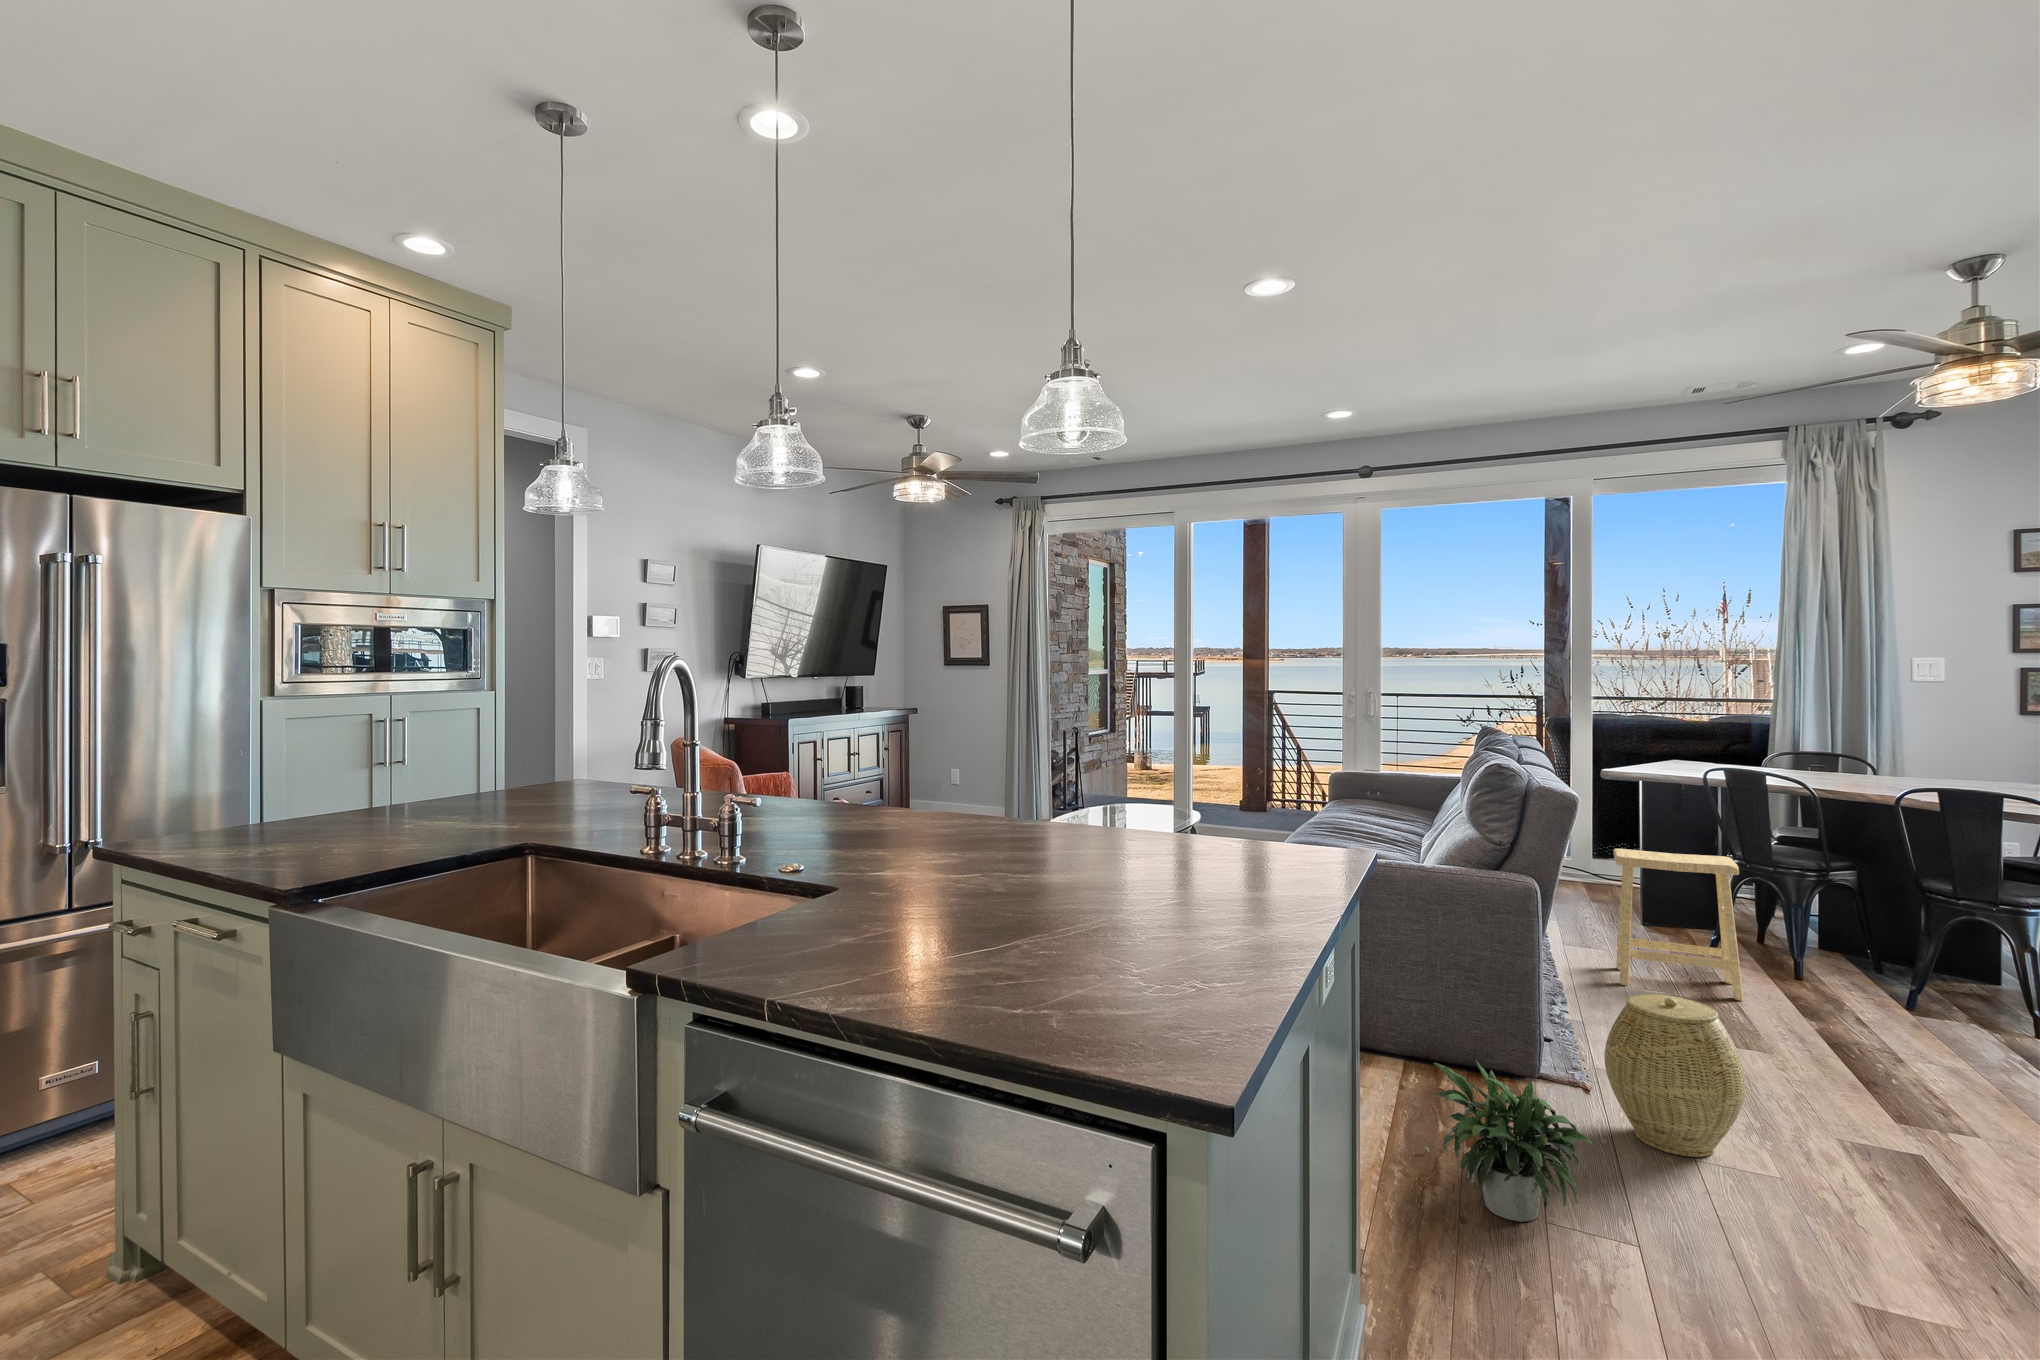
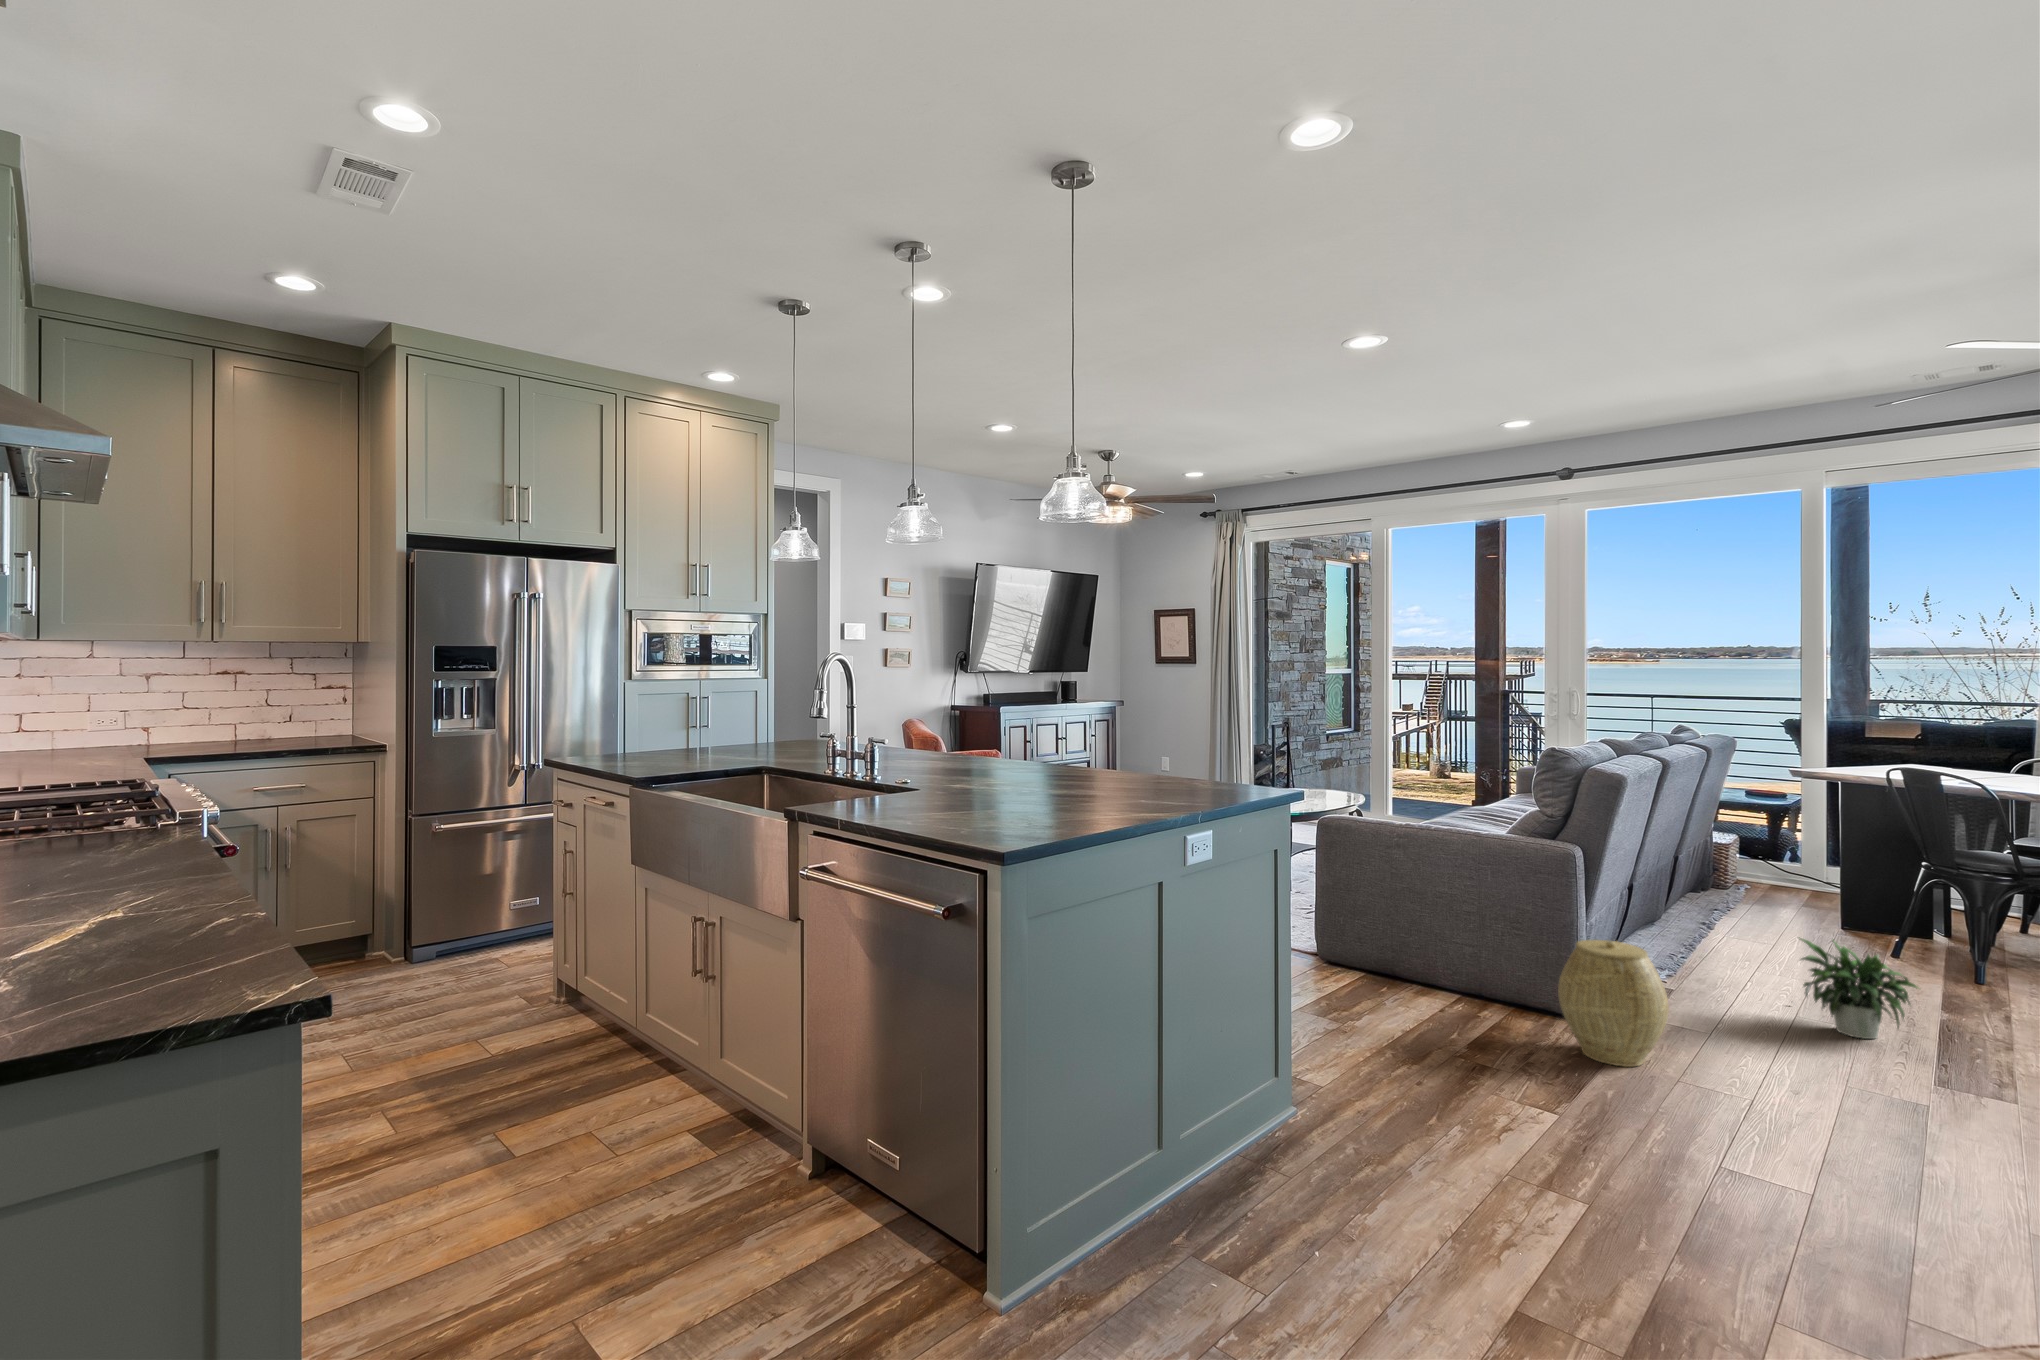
footstool: present [1613,849,1744,1001] -> none [1695,841,1820,984]
potted plant: present [1424,1060,1593,1222] -> present [1799,937,1918,1039]

